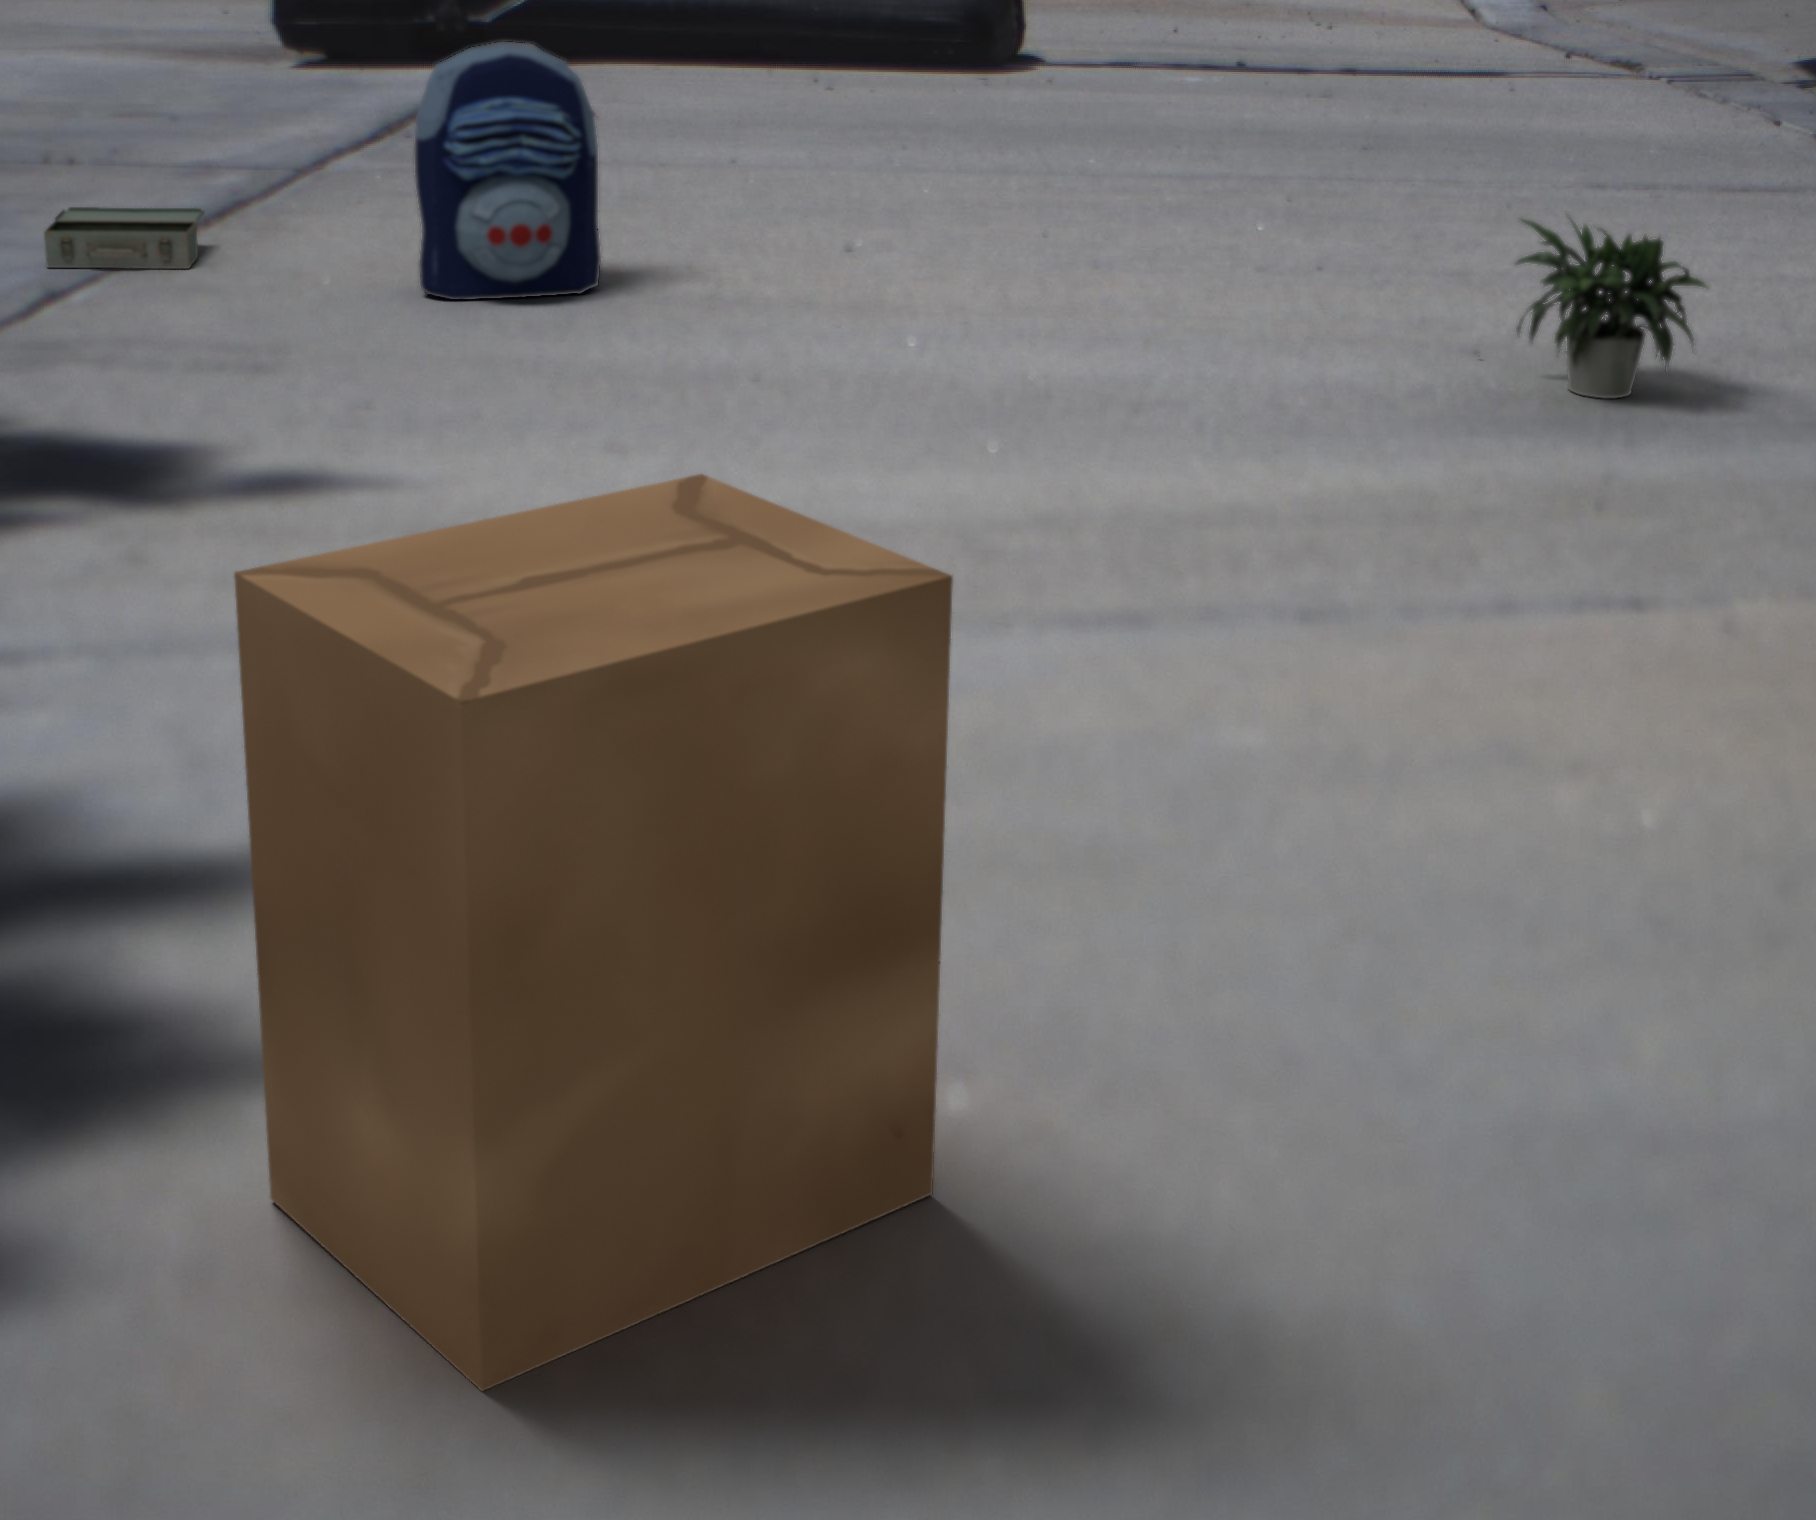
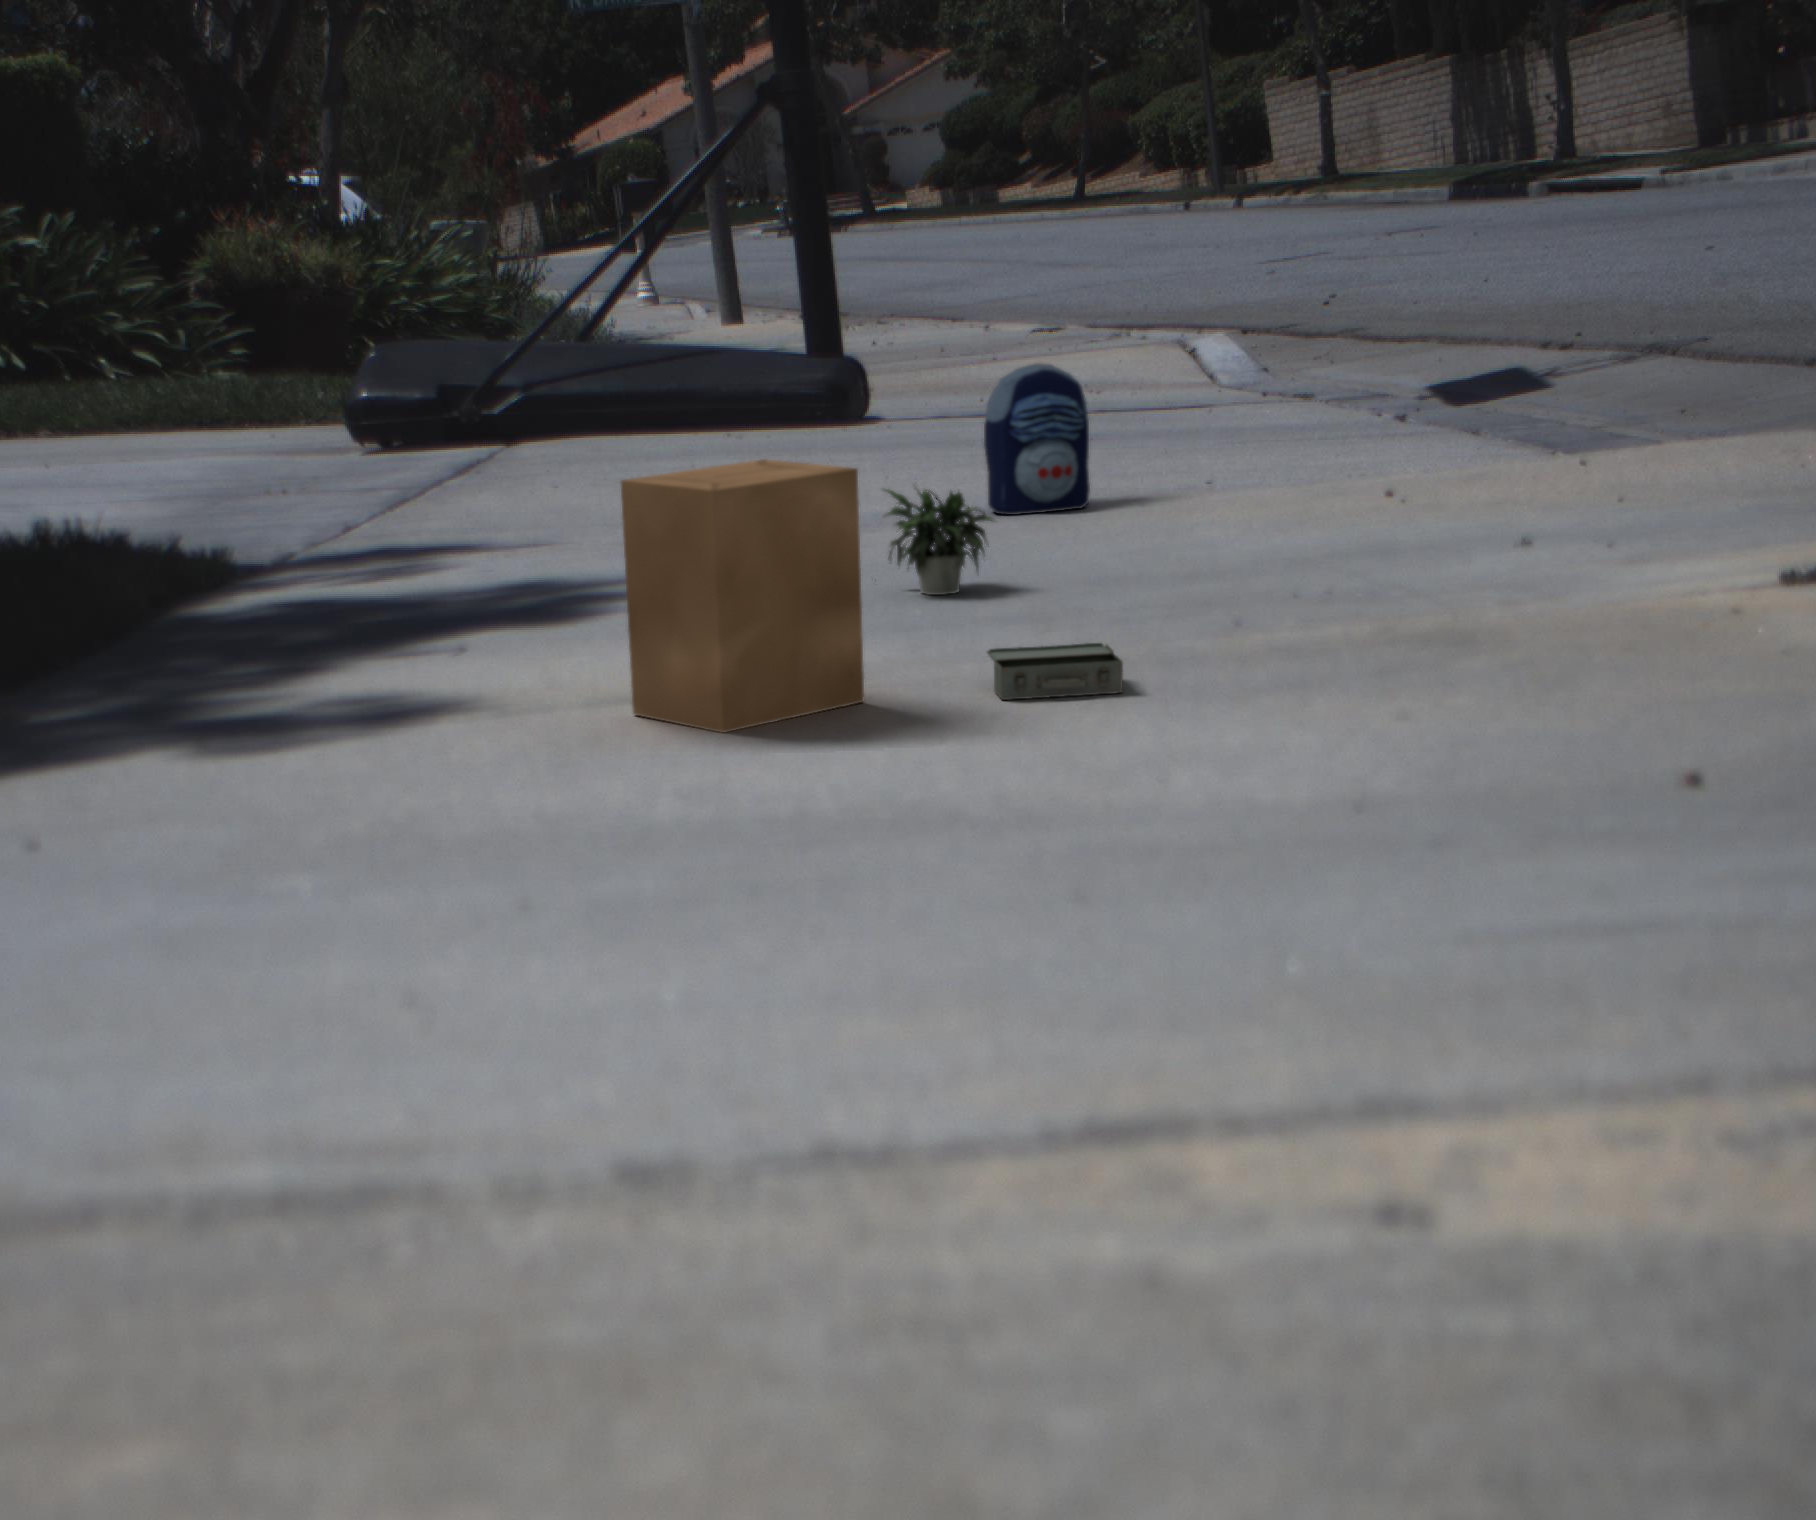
backpack: present [415,42,601,300] -> present [984,363,1090,515]
toolbox: present [44,207,204,269] -> present [987,643,1123,700]
potted plant: present [1516,217,1707,399] -> present [875,487,994,595]

